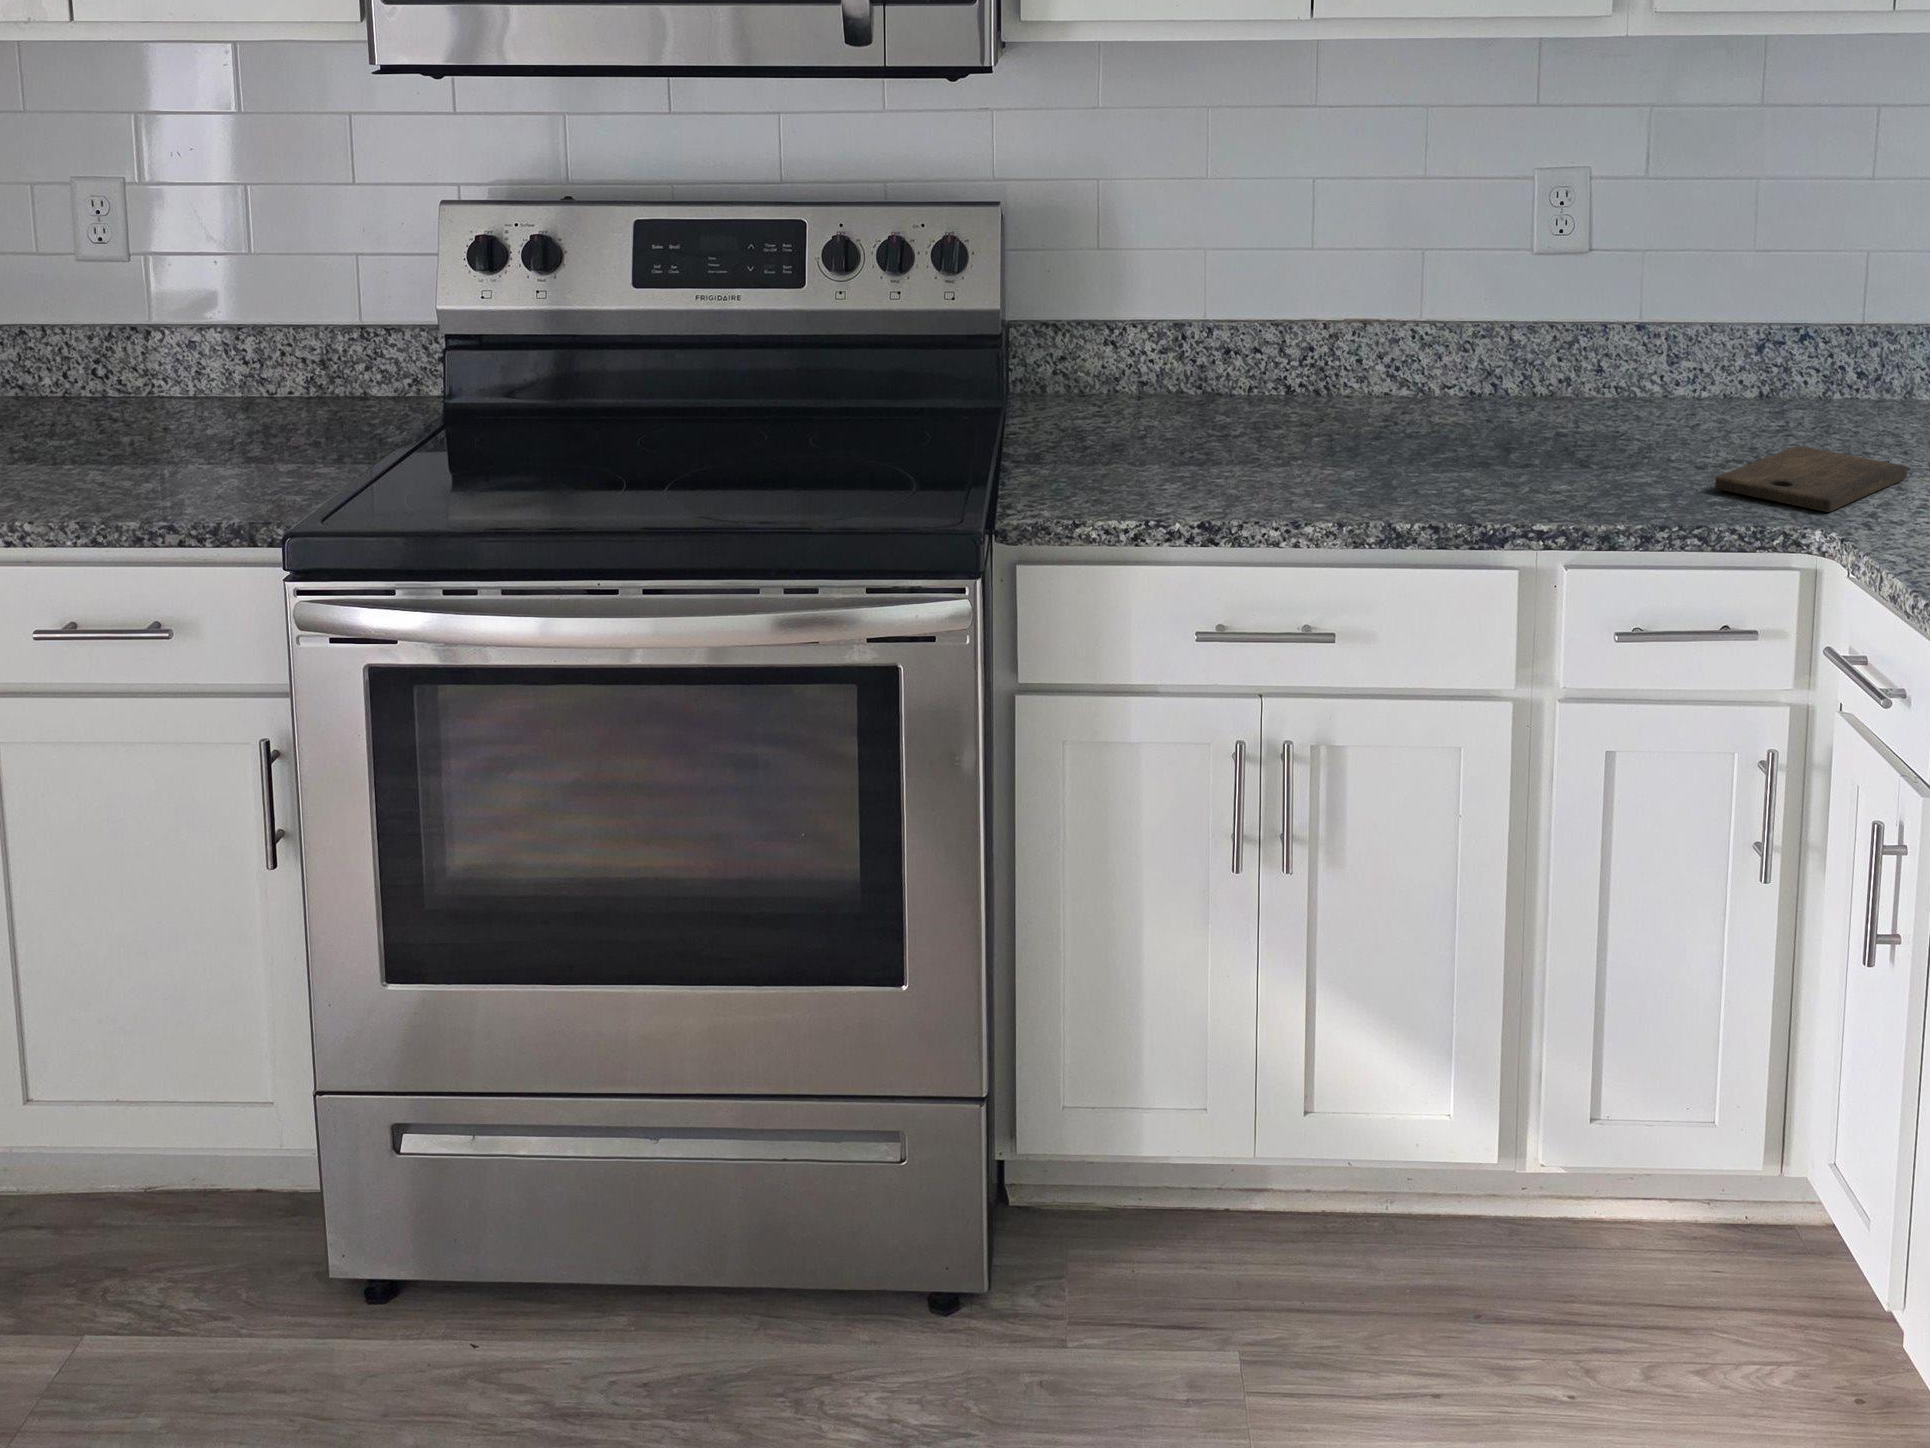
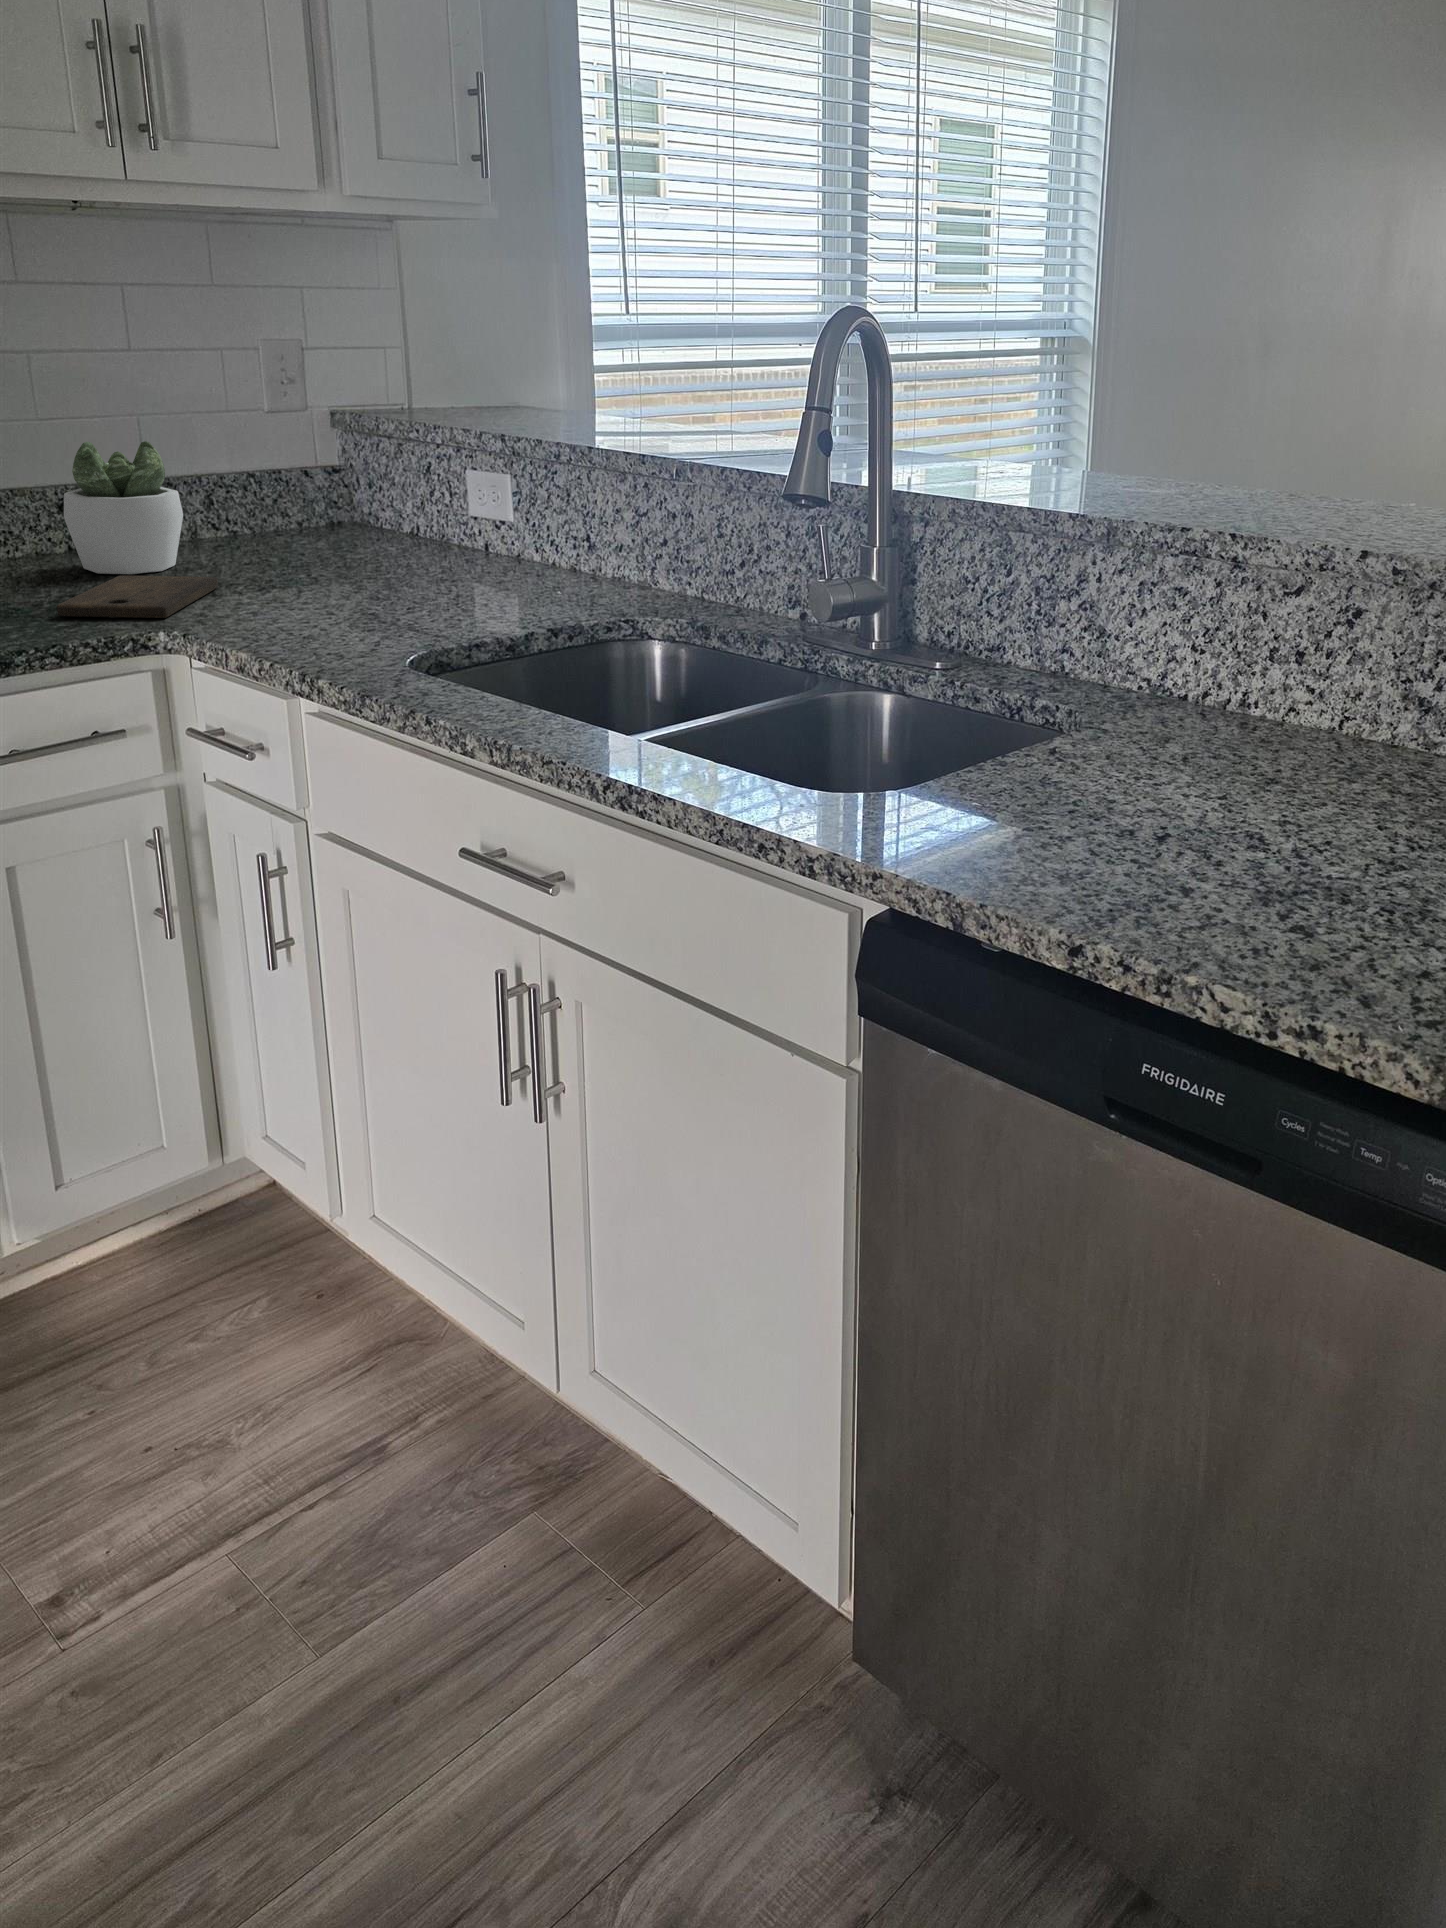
succulent plant: none [1756,287,1890,442] -> present [64,441,183,574]

